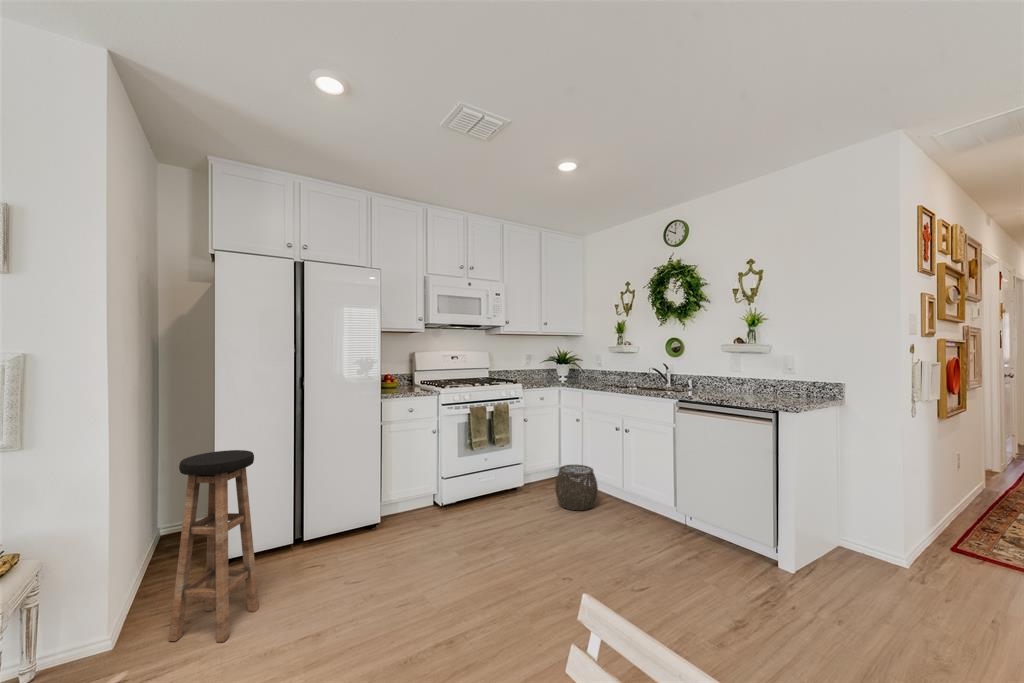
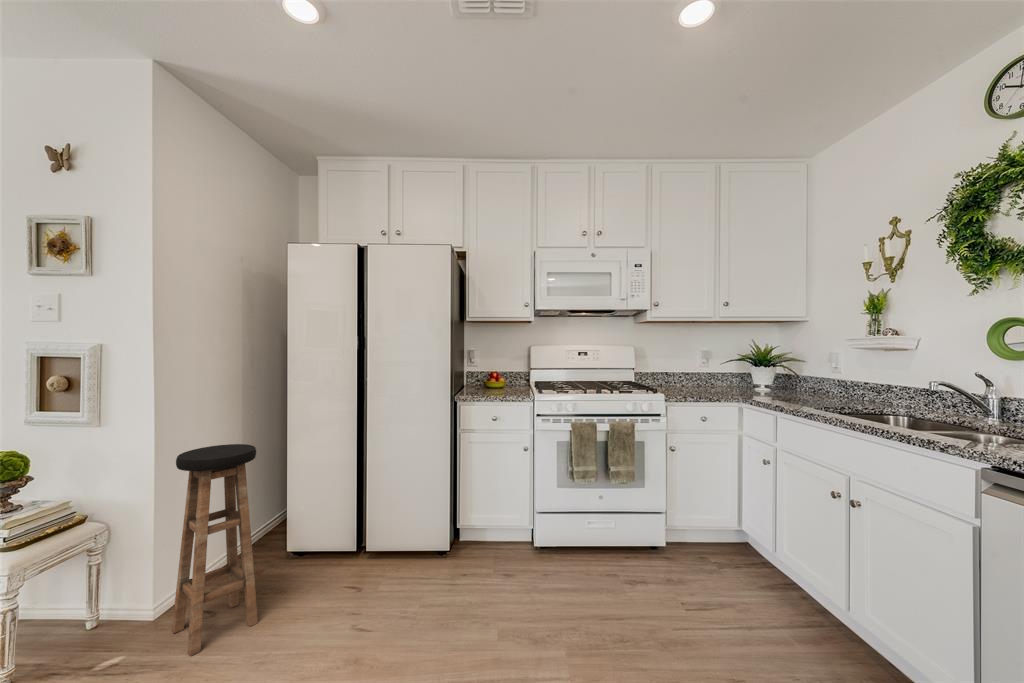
woven basket: present [555,465,598,510] -> none [701,536,786,631]

